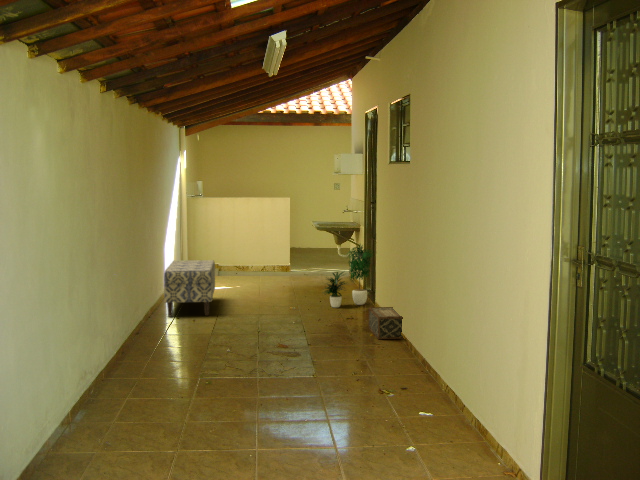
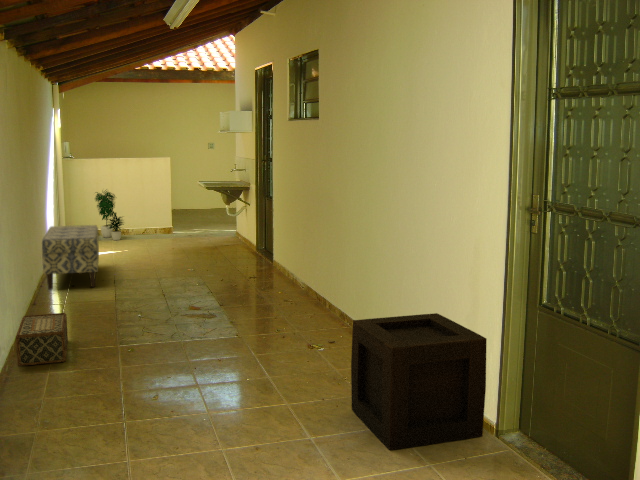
potted plant: present [323,245,373,308] -> present [95,190,124,240]
woven basket: present [369,307,404,339] -> present [16,313,68,366]
wooden crate: none [408,338,522,451] -> present [351,313,487,450]

